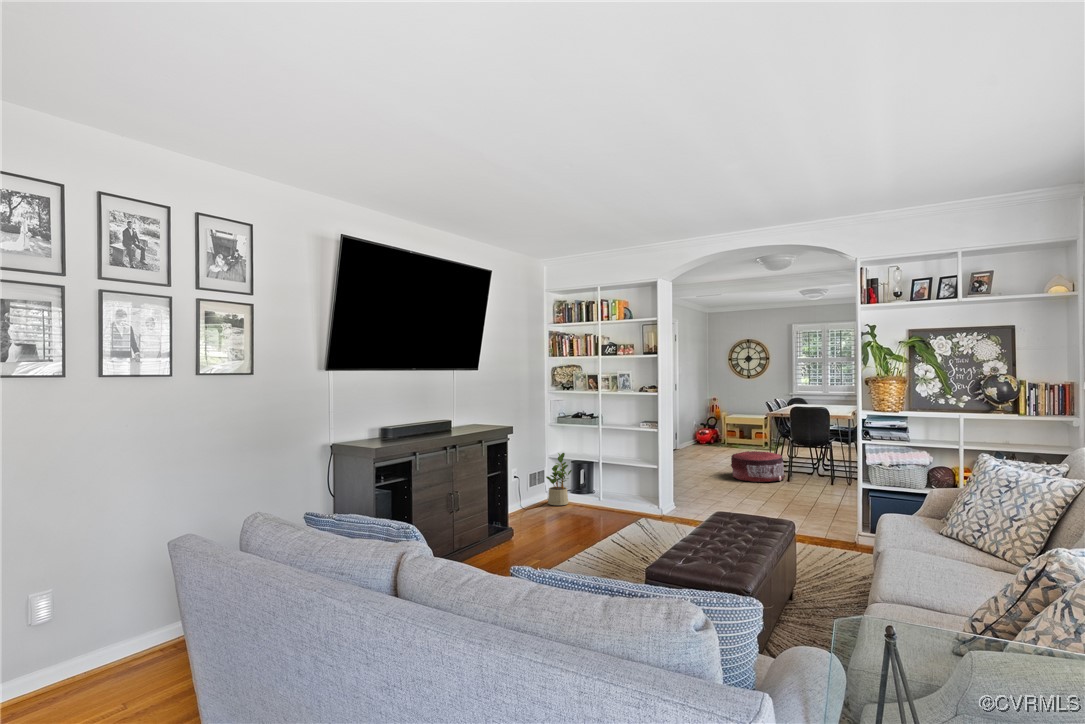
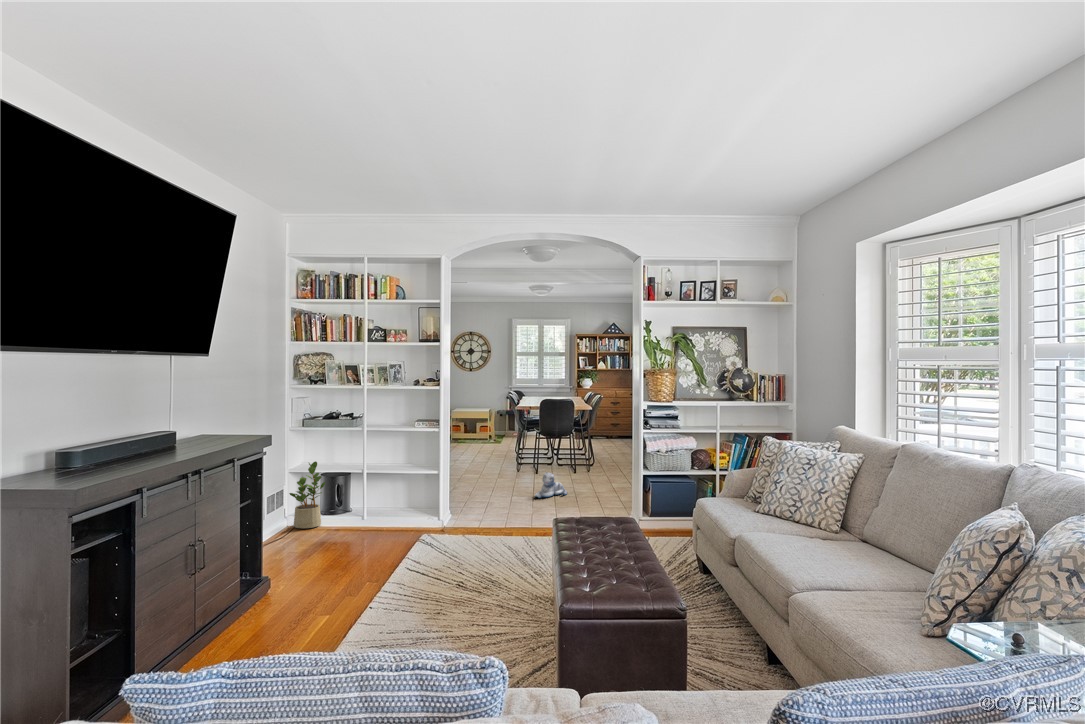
pouf: present [731,451,785,482] -> none [481,445,532,477]
plush toy: none [768,479,807,504] -> present [535,472,567,498]

